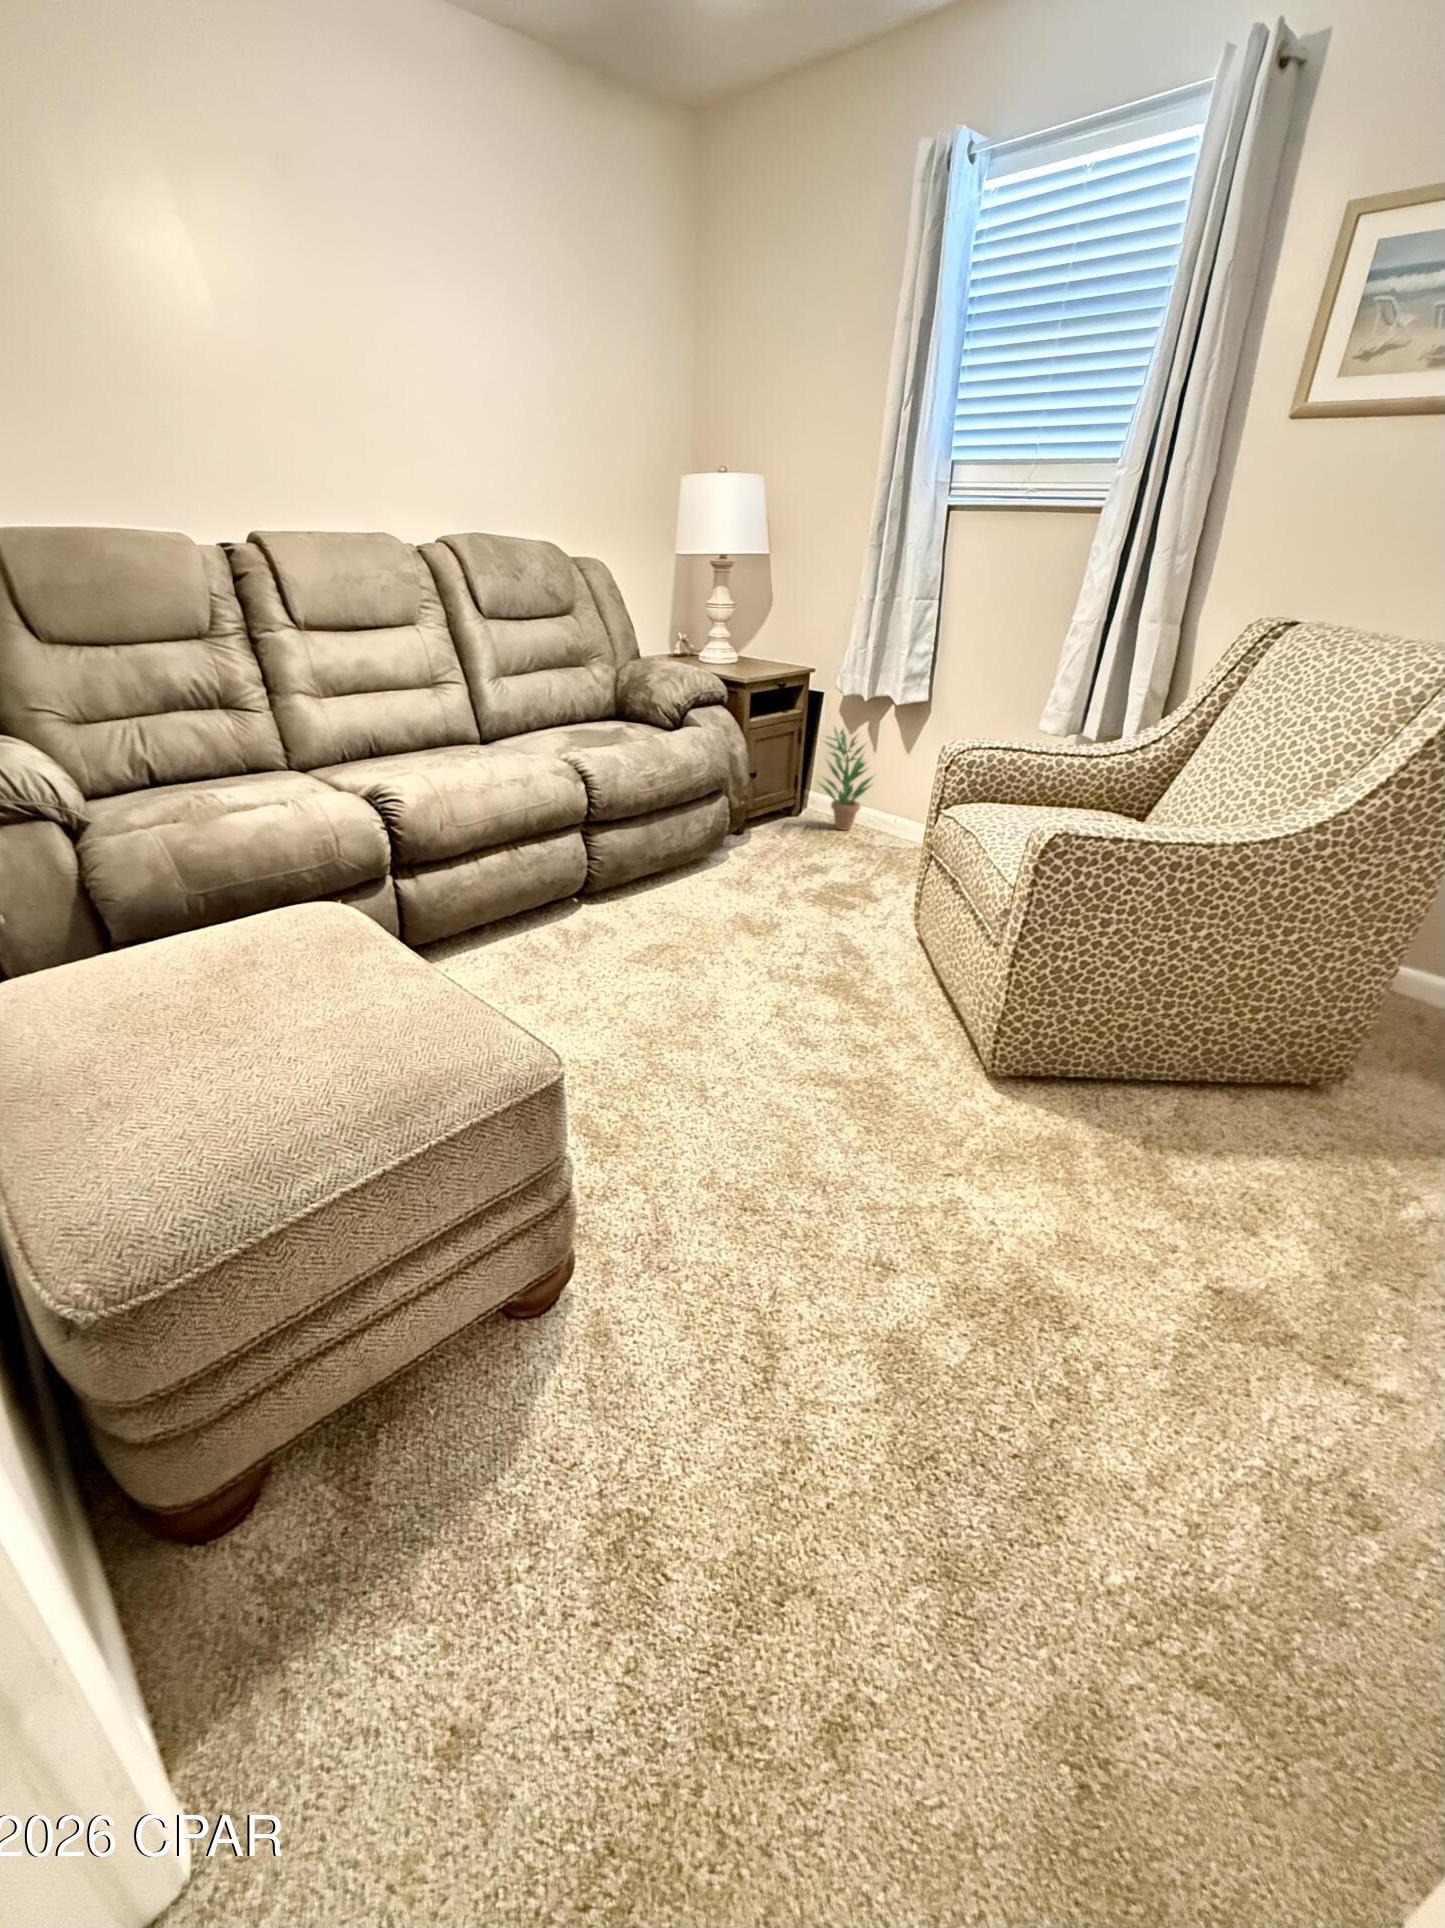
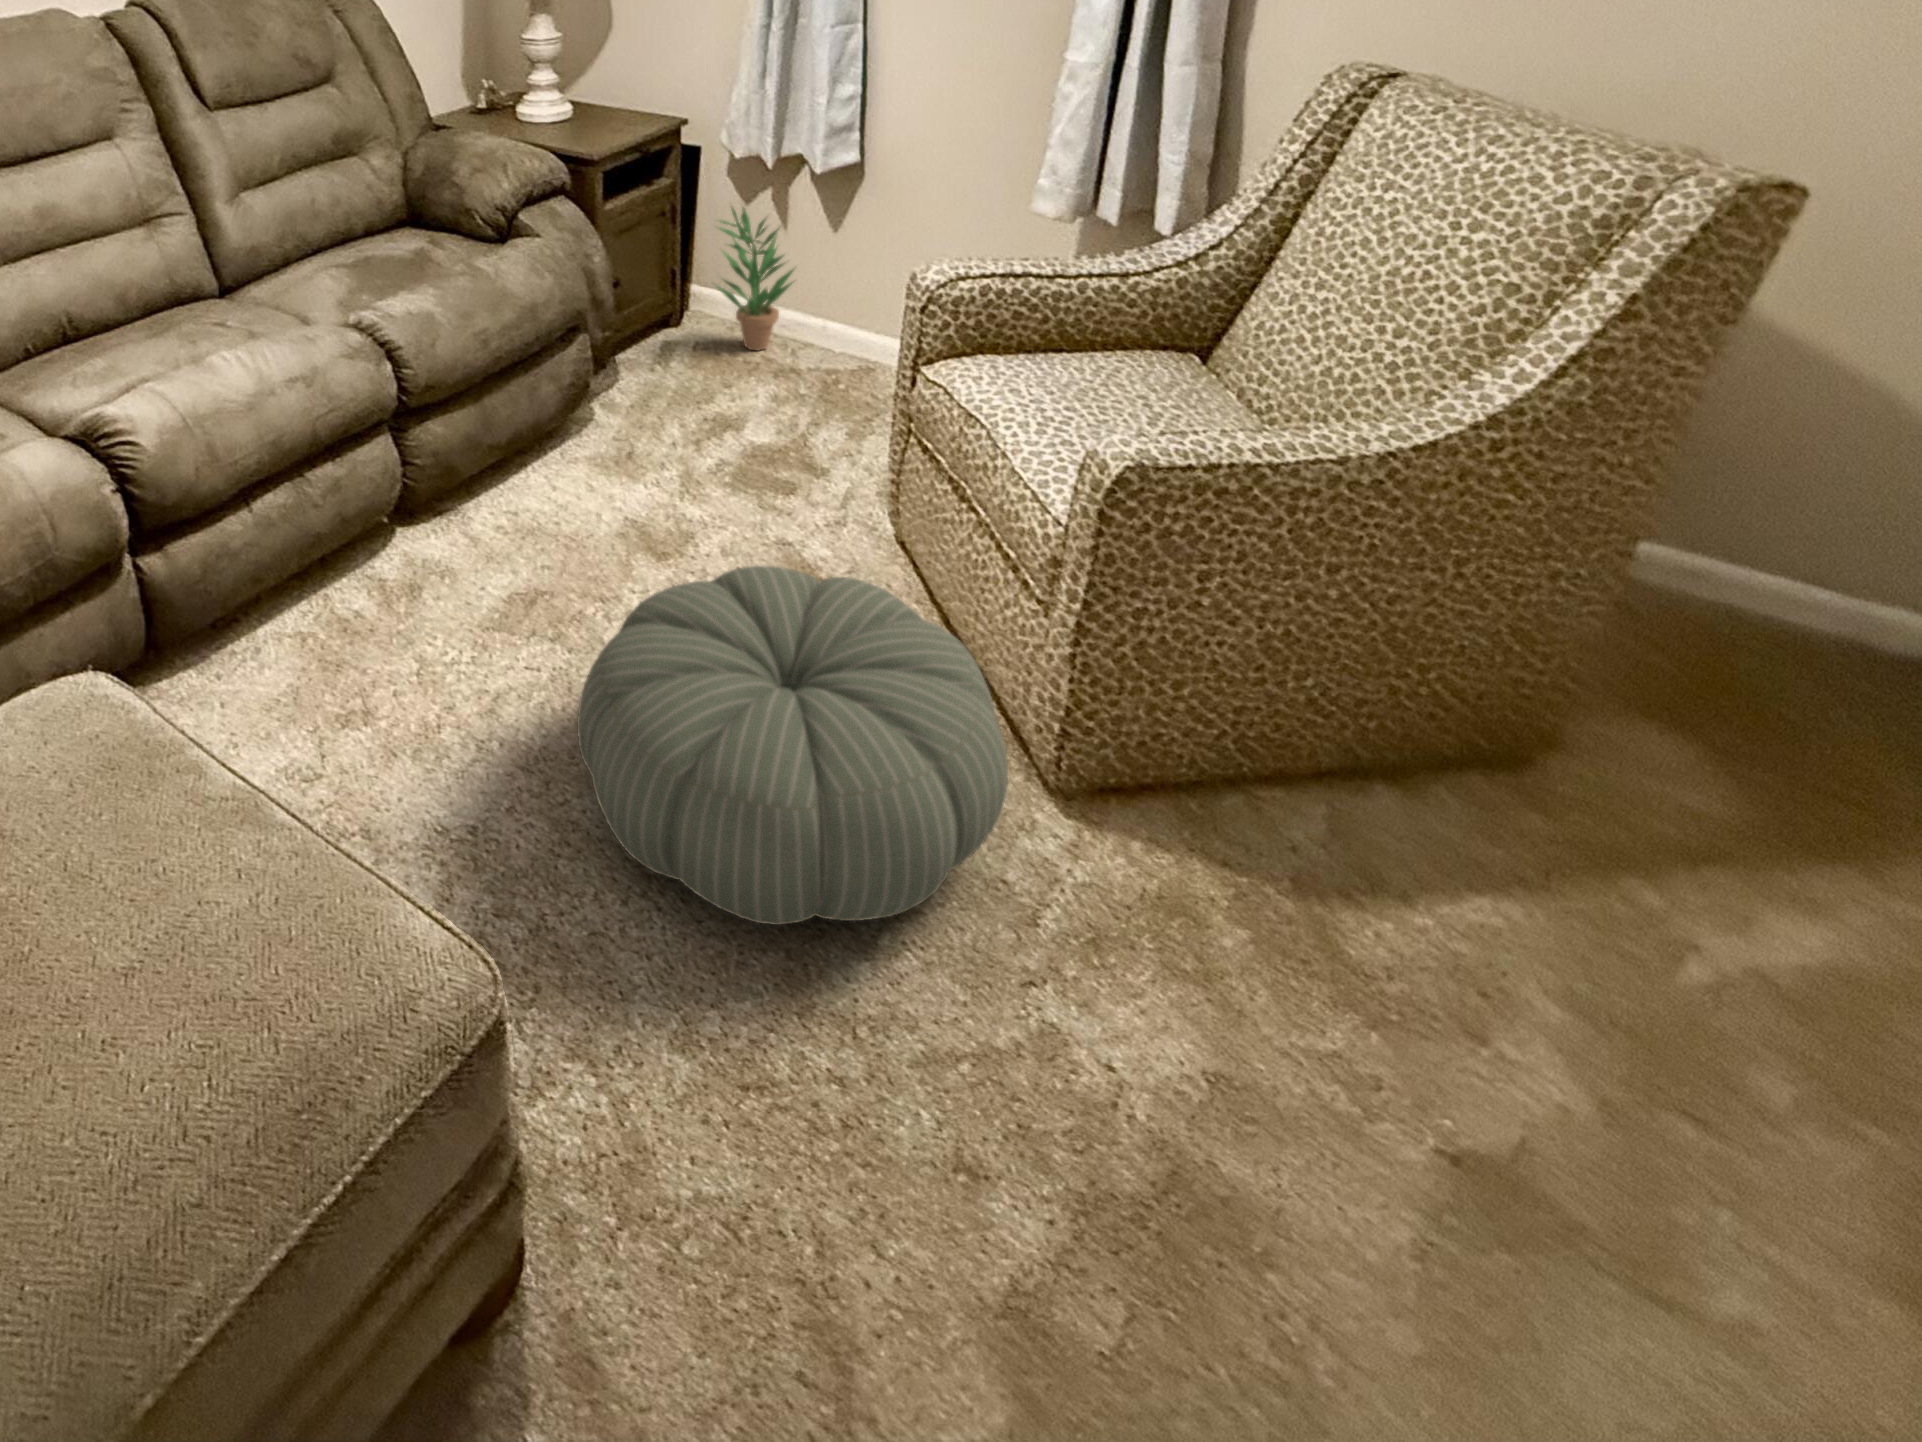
pouf: none [671,915,956,1126] -> present [577,566,1008,925]

